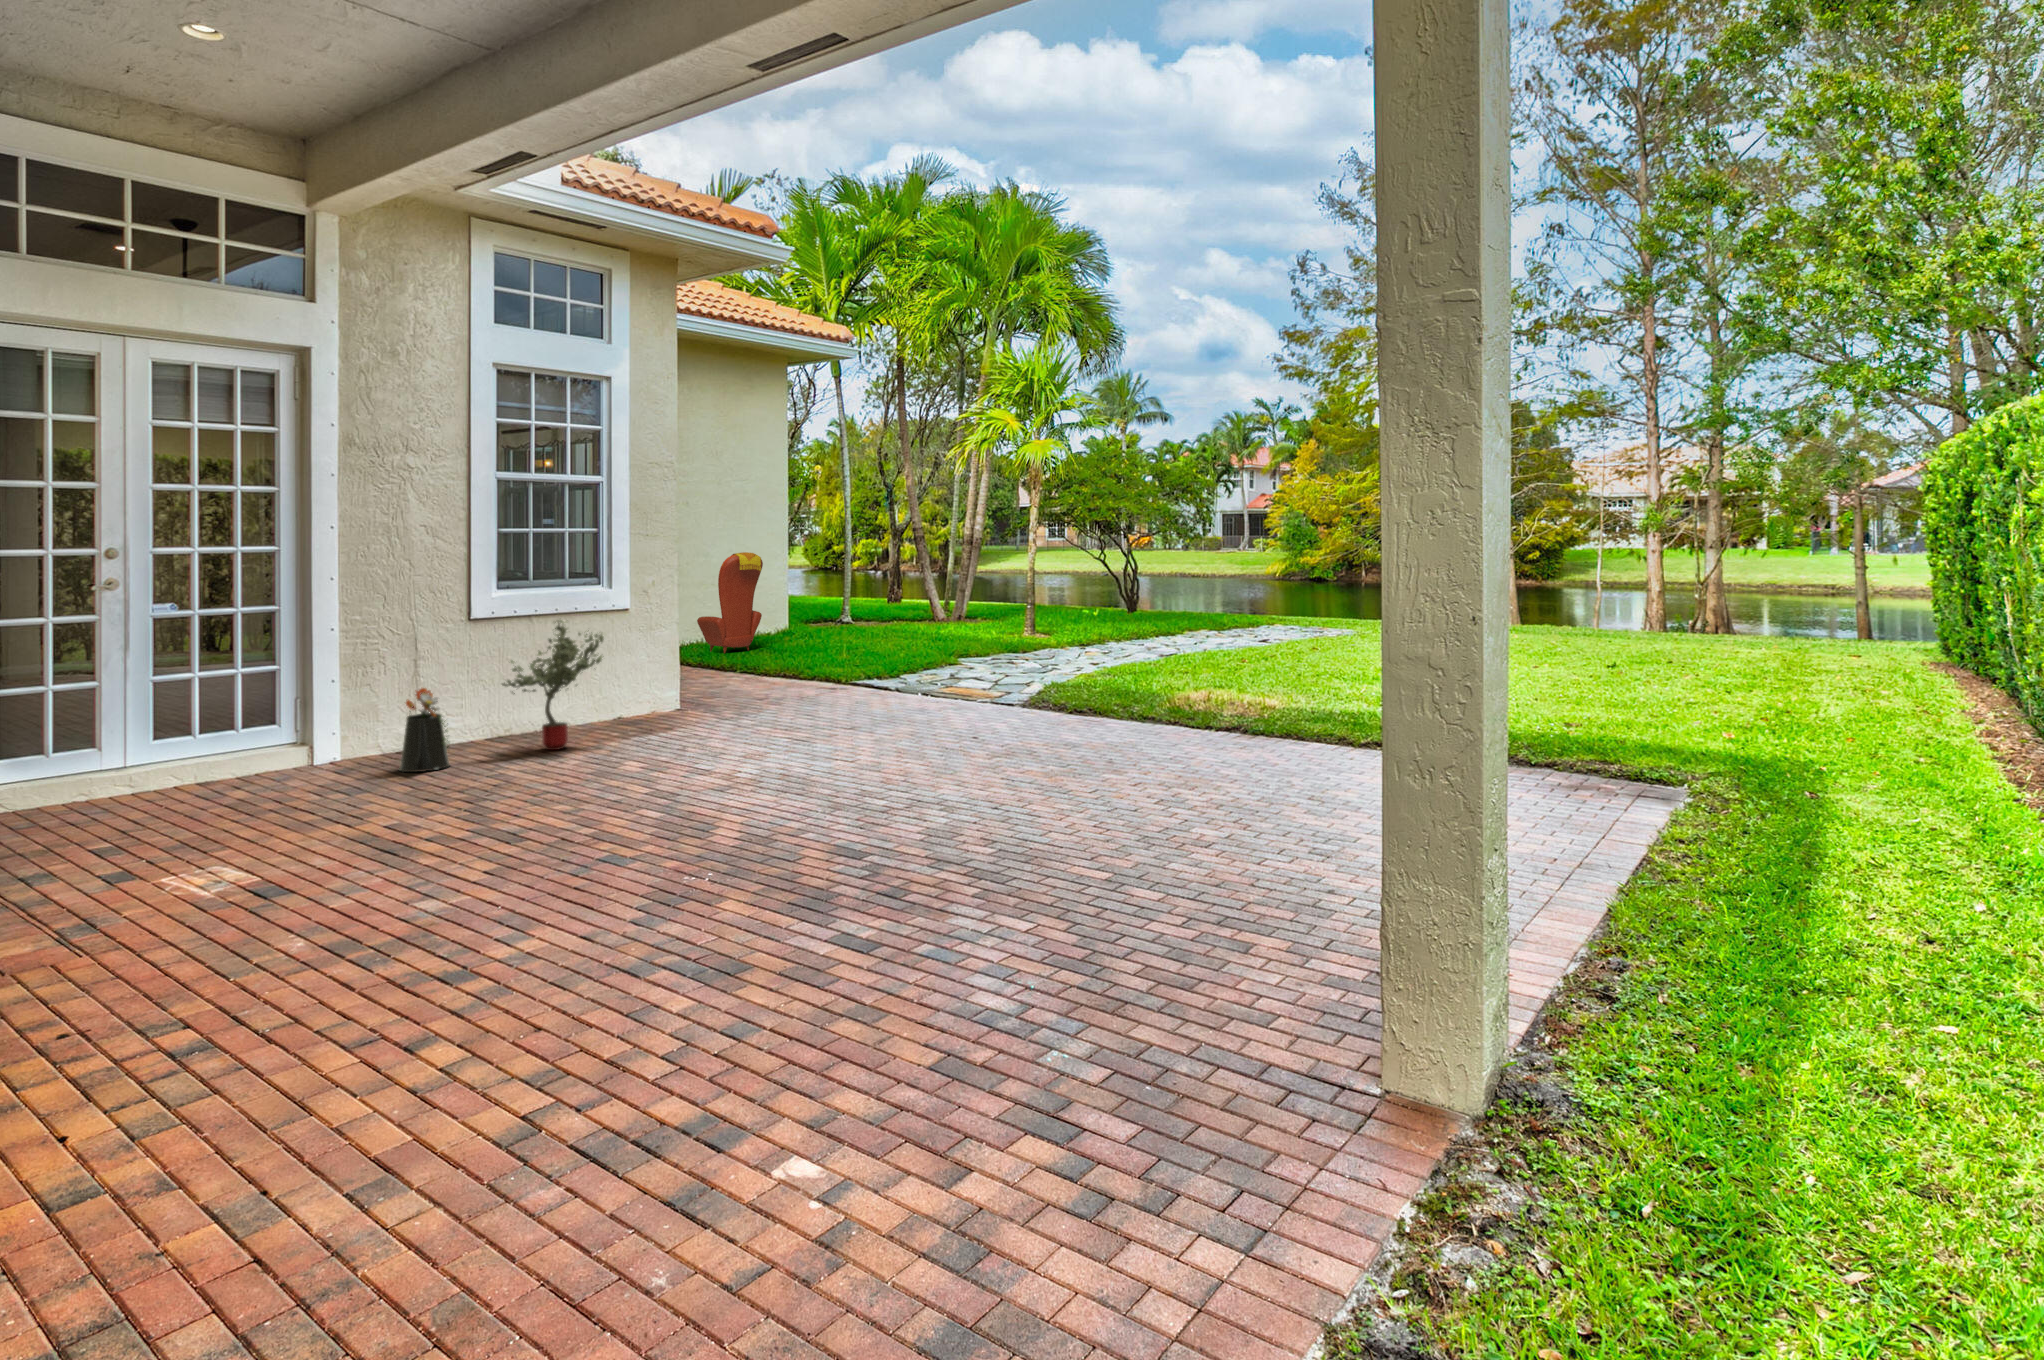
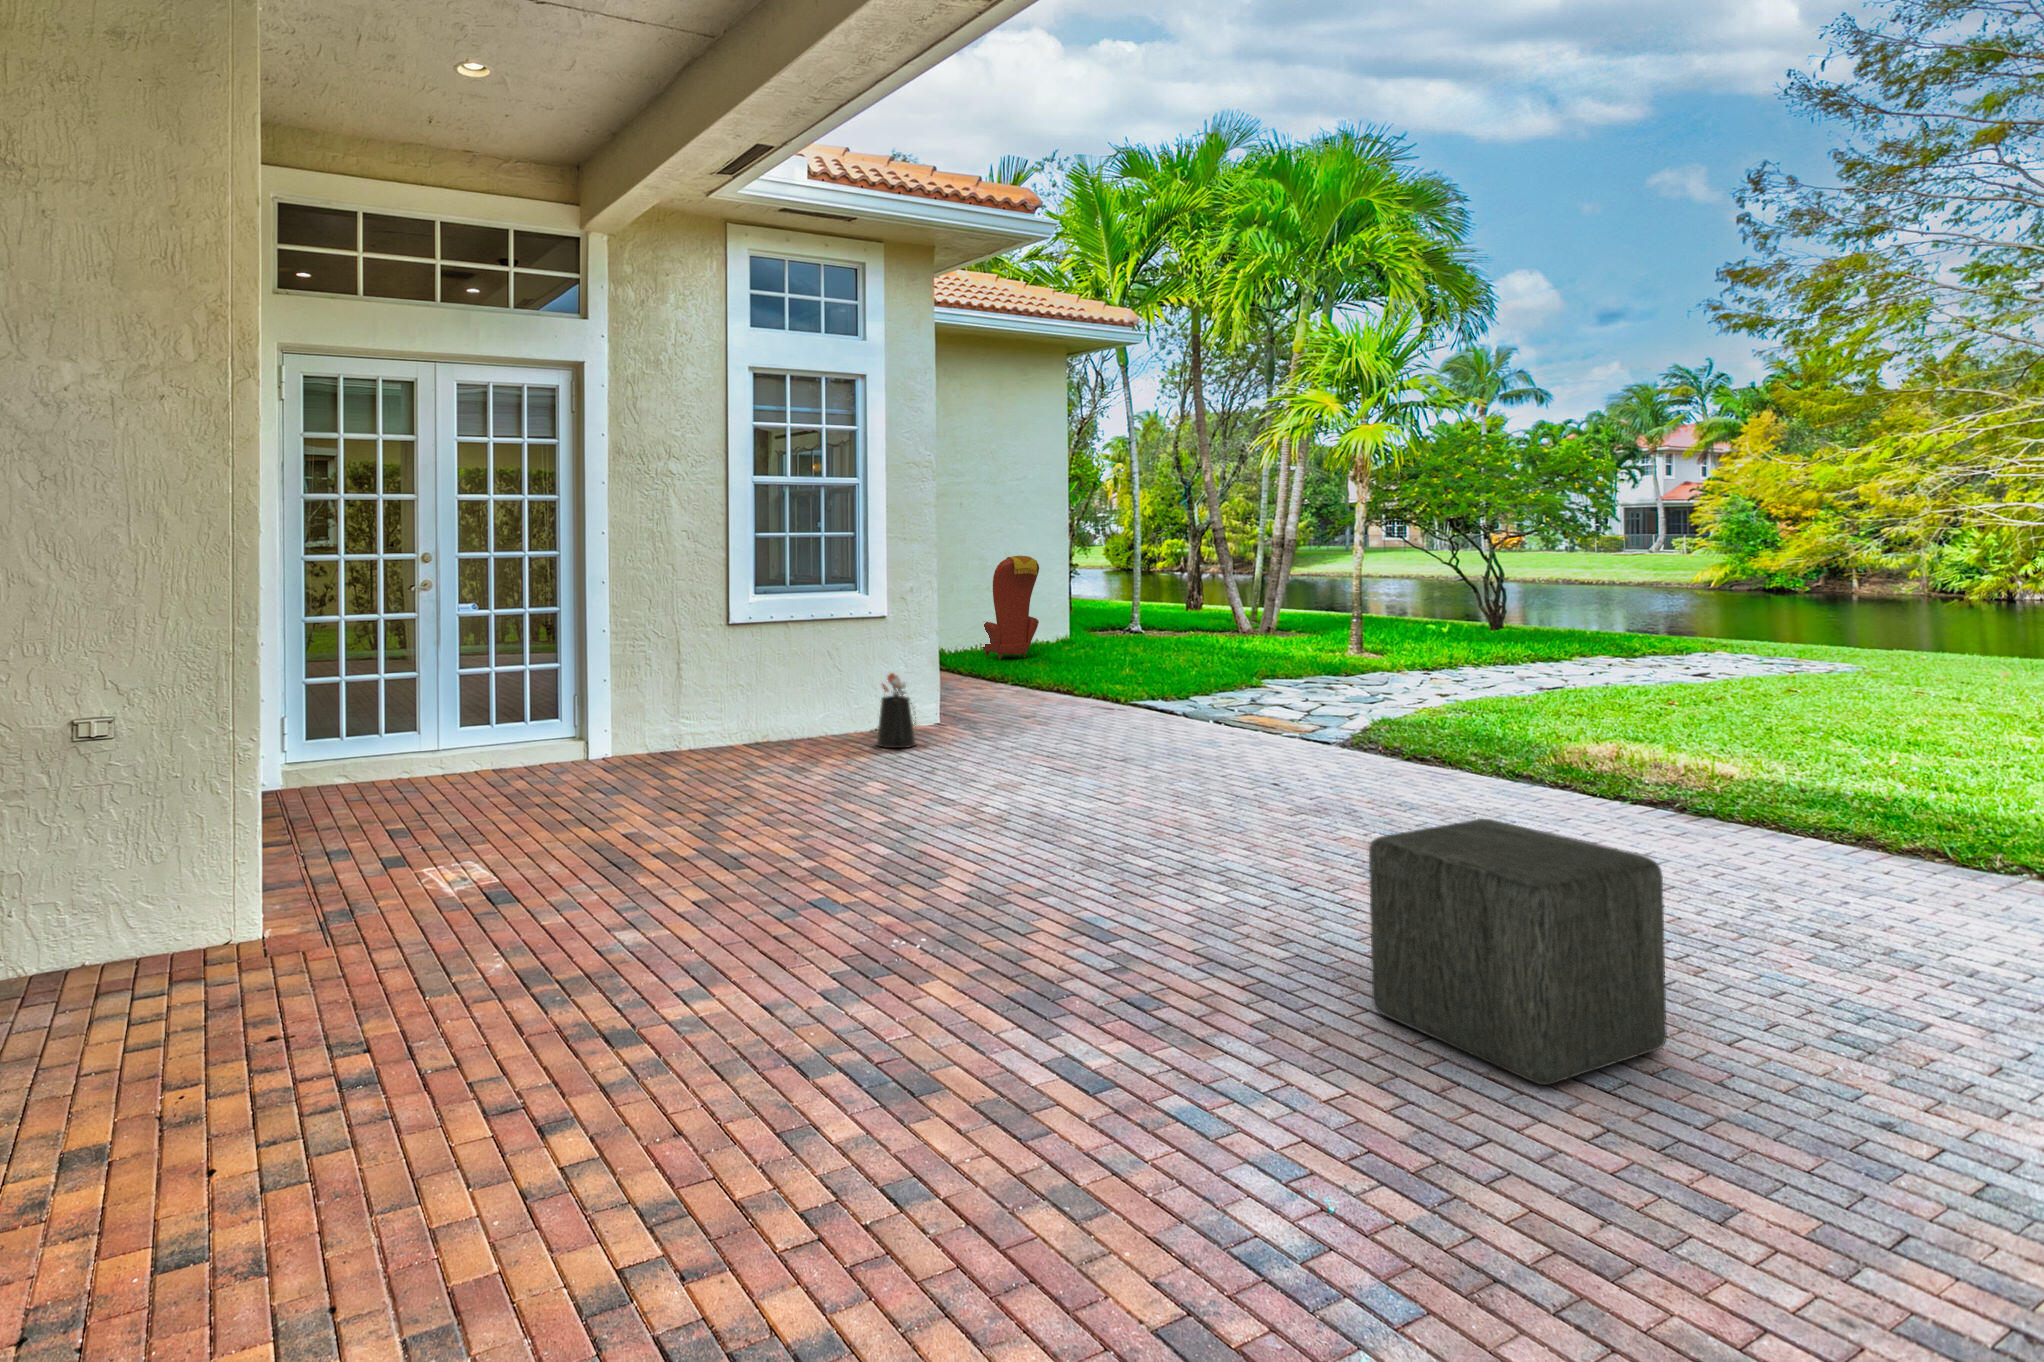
potted tree: present [502,620,604,750] -> none [754,624,856,759]
watering can: present [399,688,450,772] -> present [876,673,916,748]
ottoman: none [1051,731,1223,897] -> present [1369,819,1667,1085]

